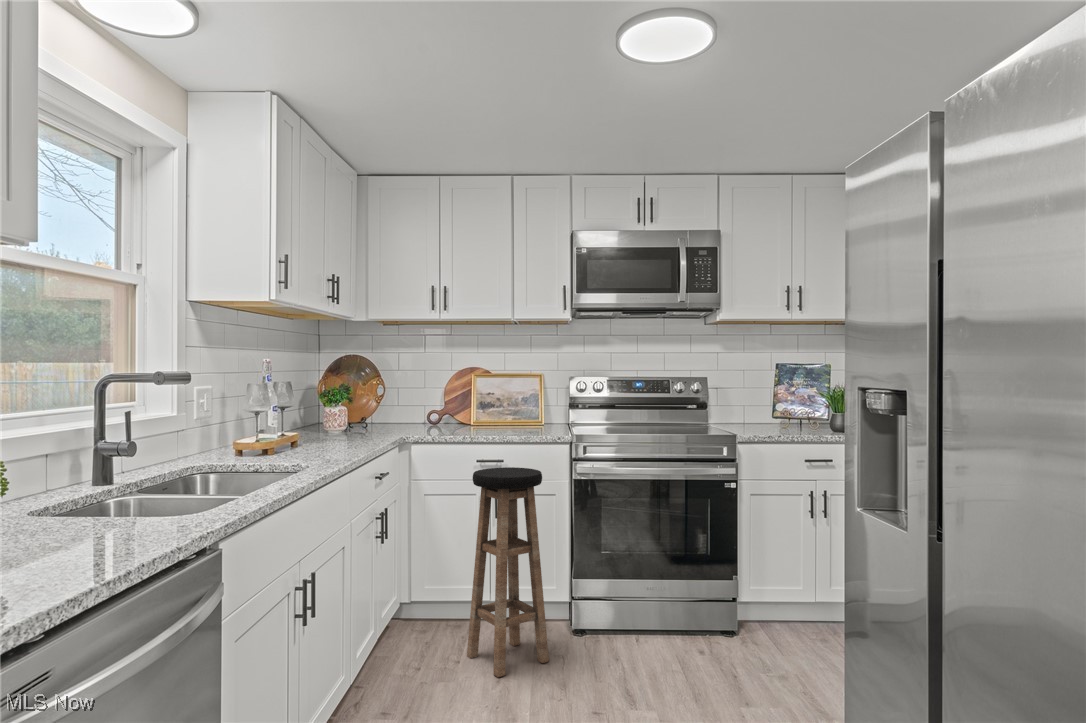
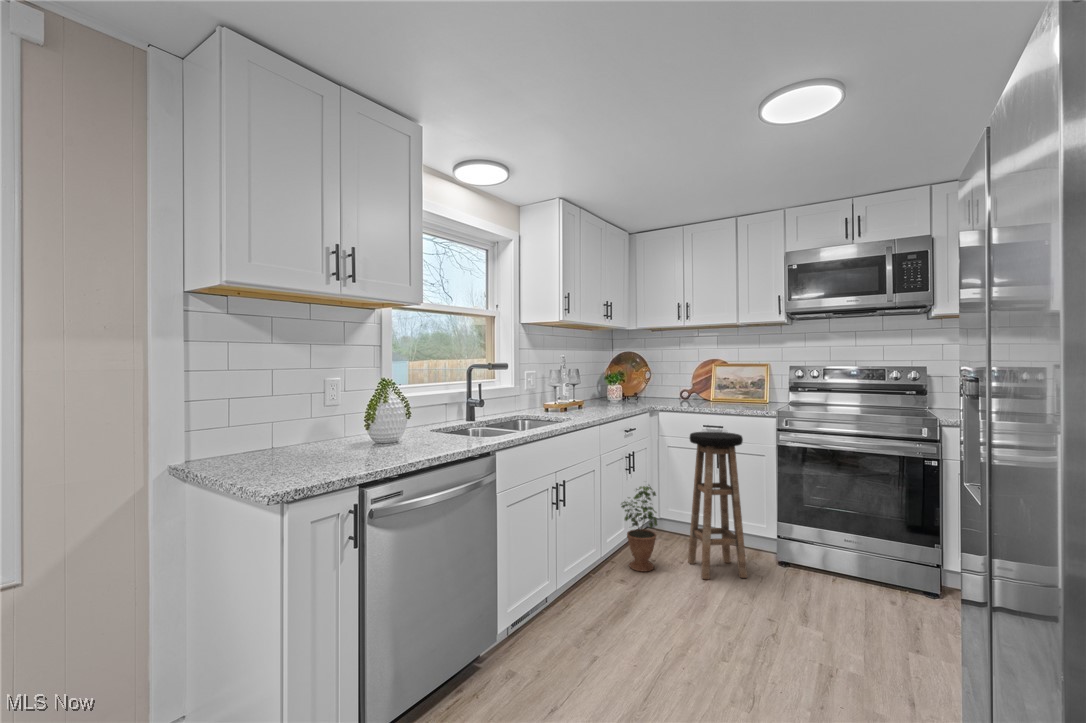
potted plant: none [376,549,431,687] -> present [621,486,657,572]

